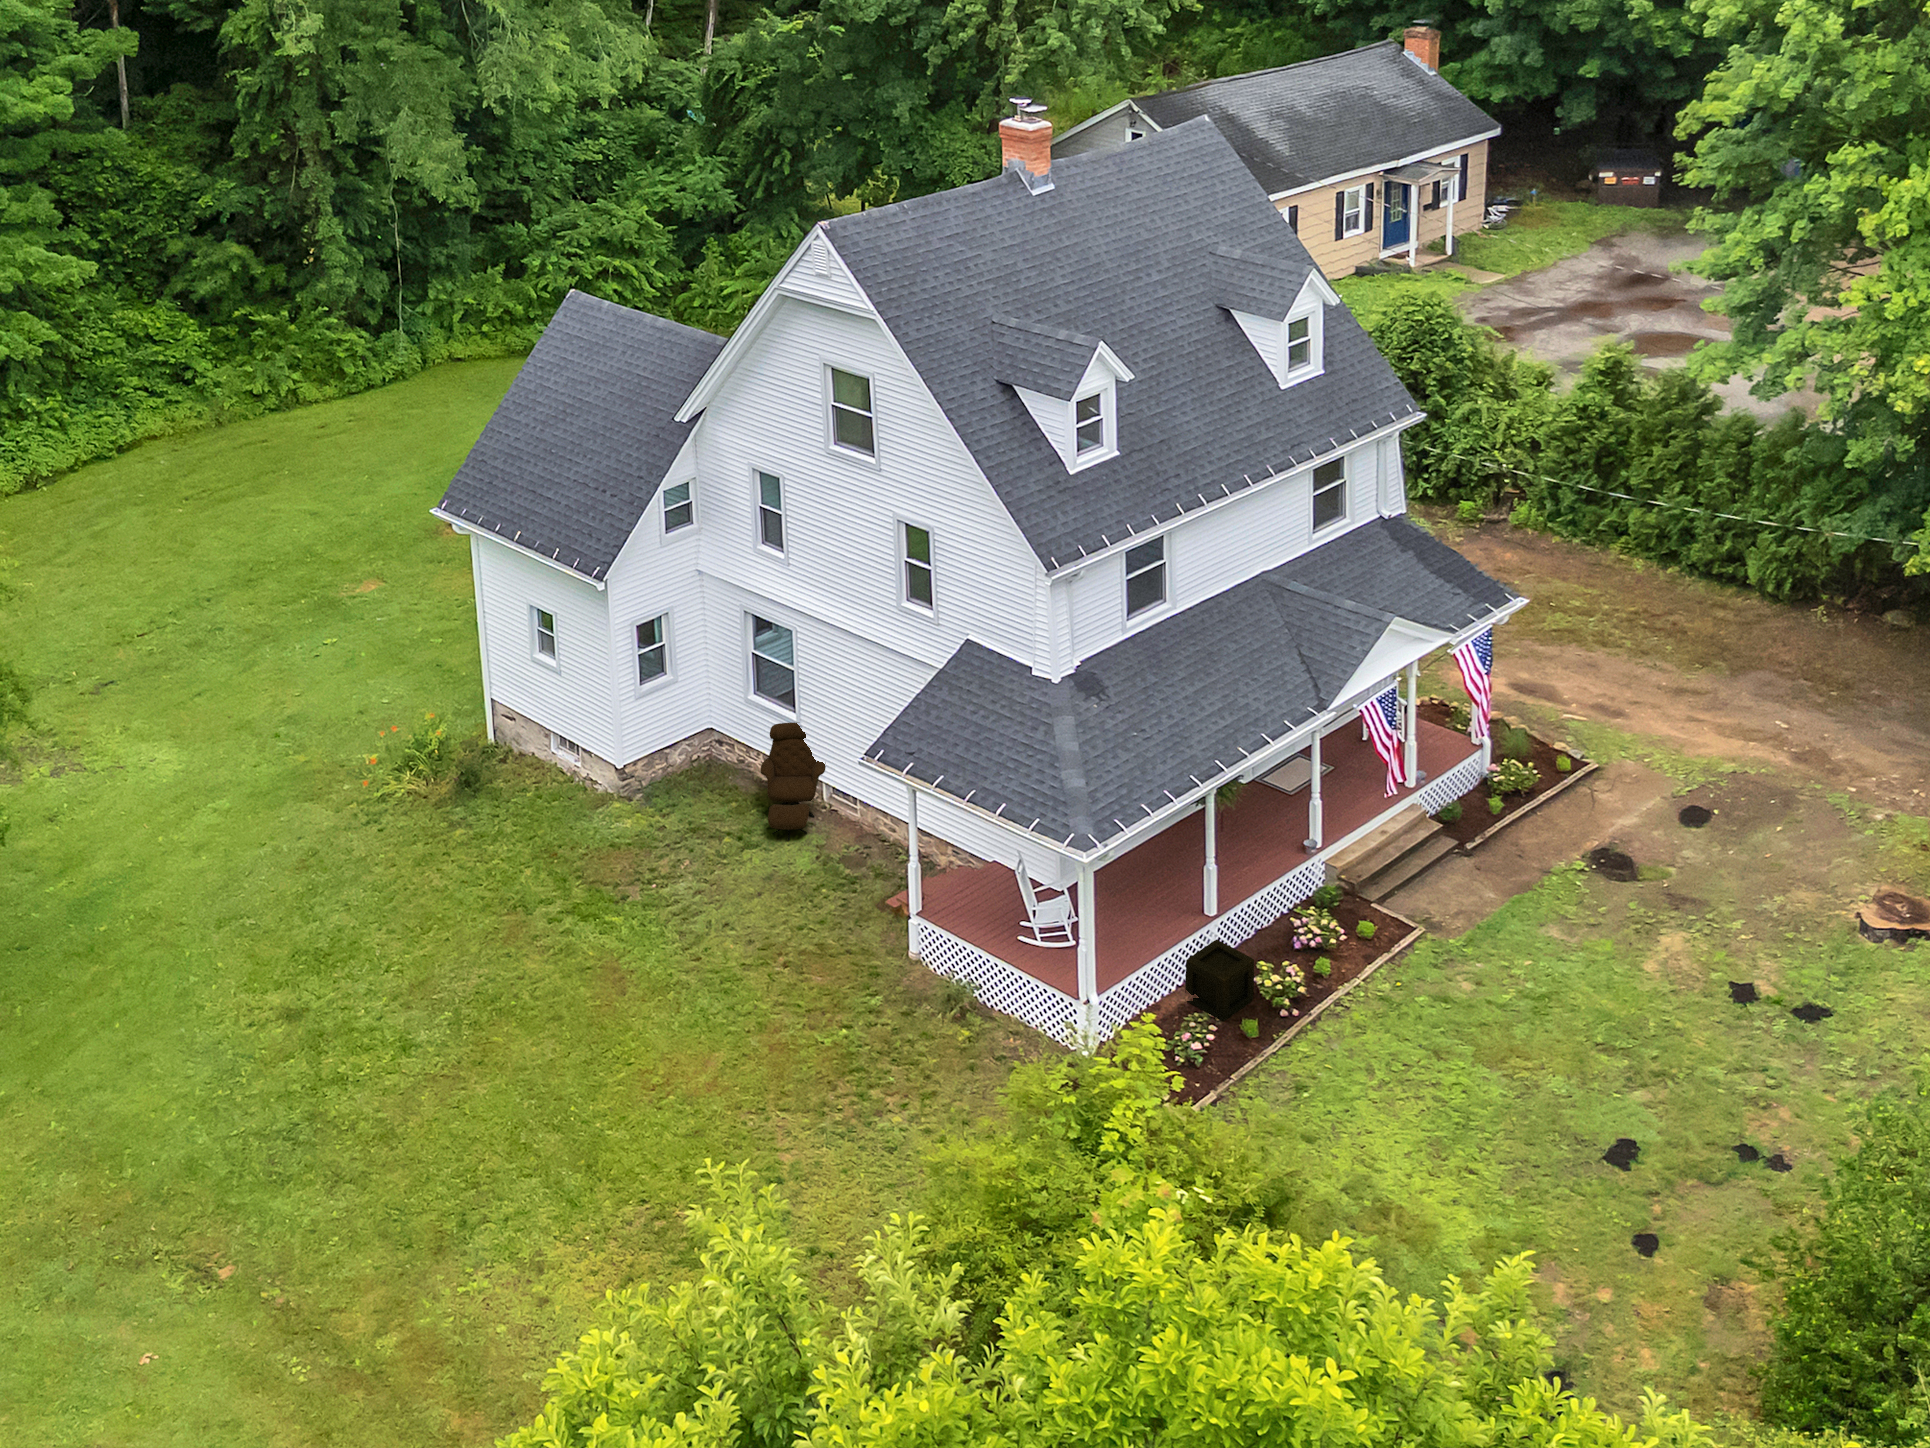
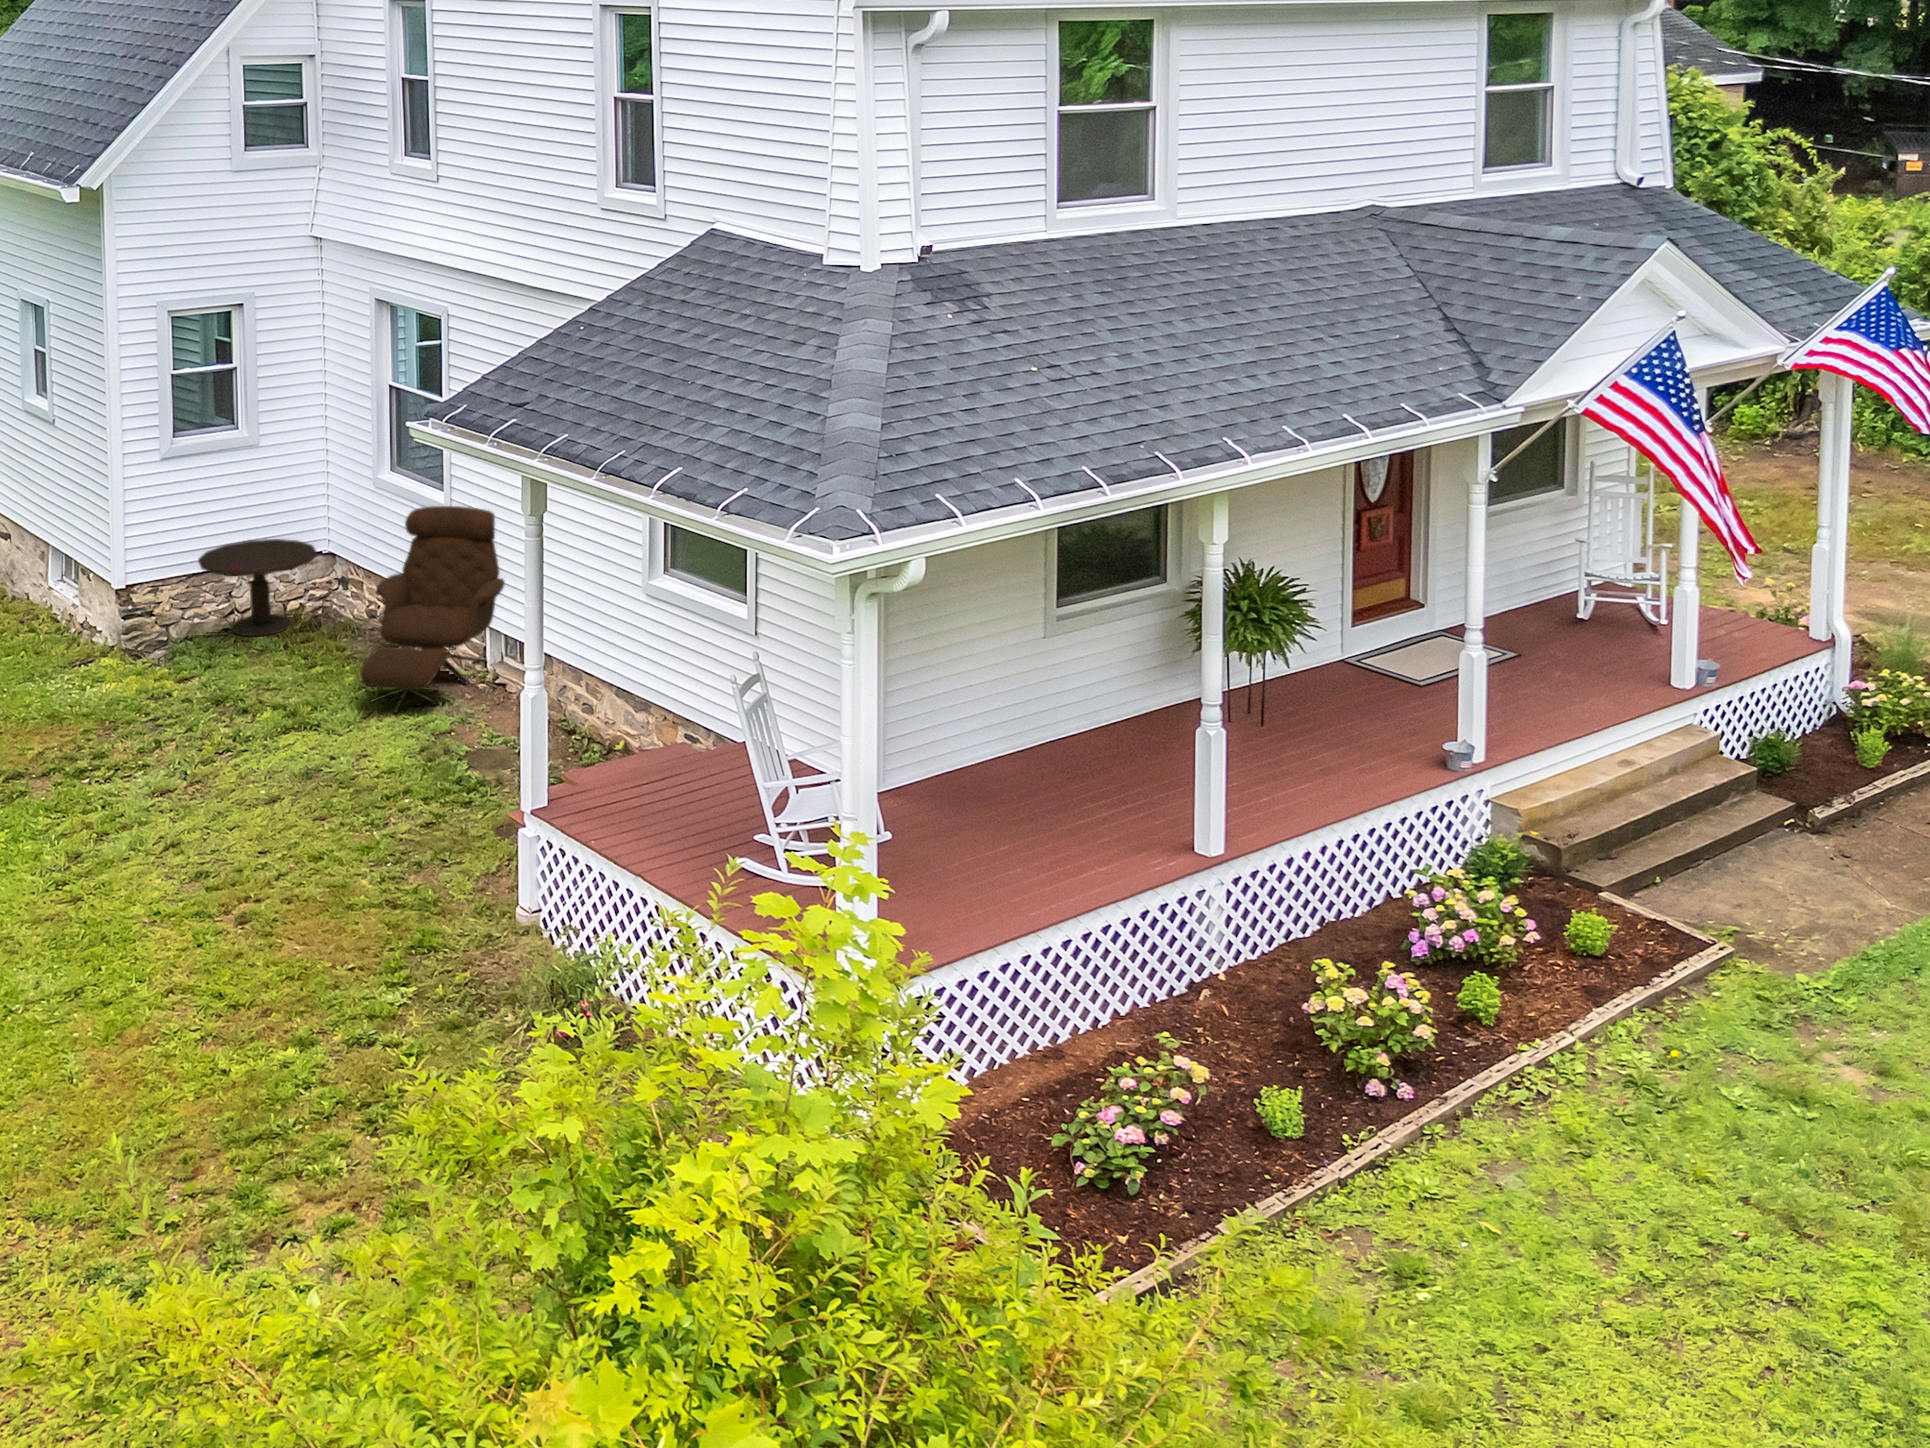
side table: none [650,732,710,791] -> present [198,539,317,636]
wooden crate: present [1185,940,1254,1022] -> none [1128,899,1302,1094]

